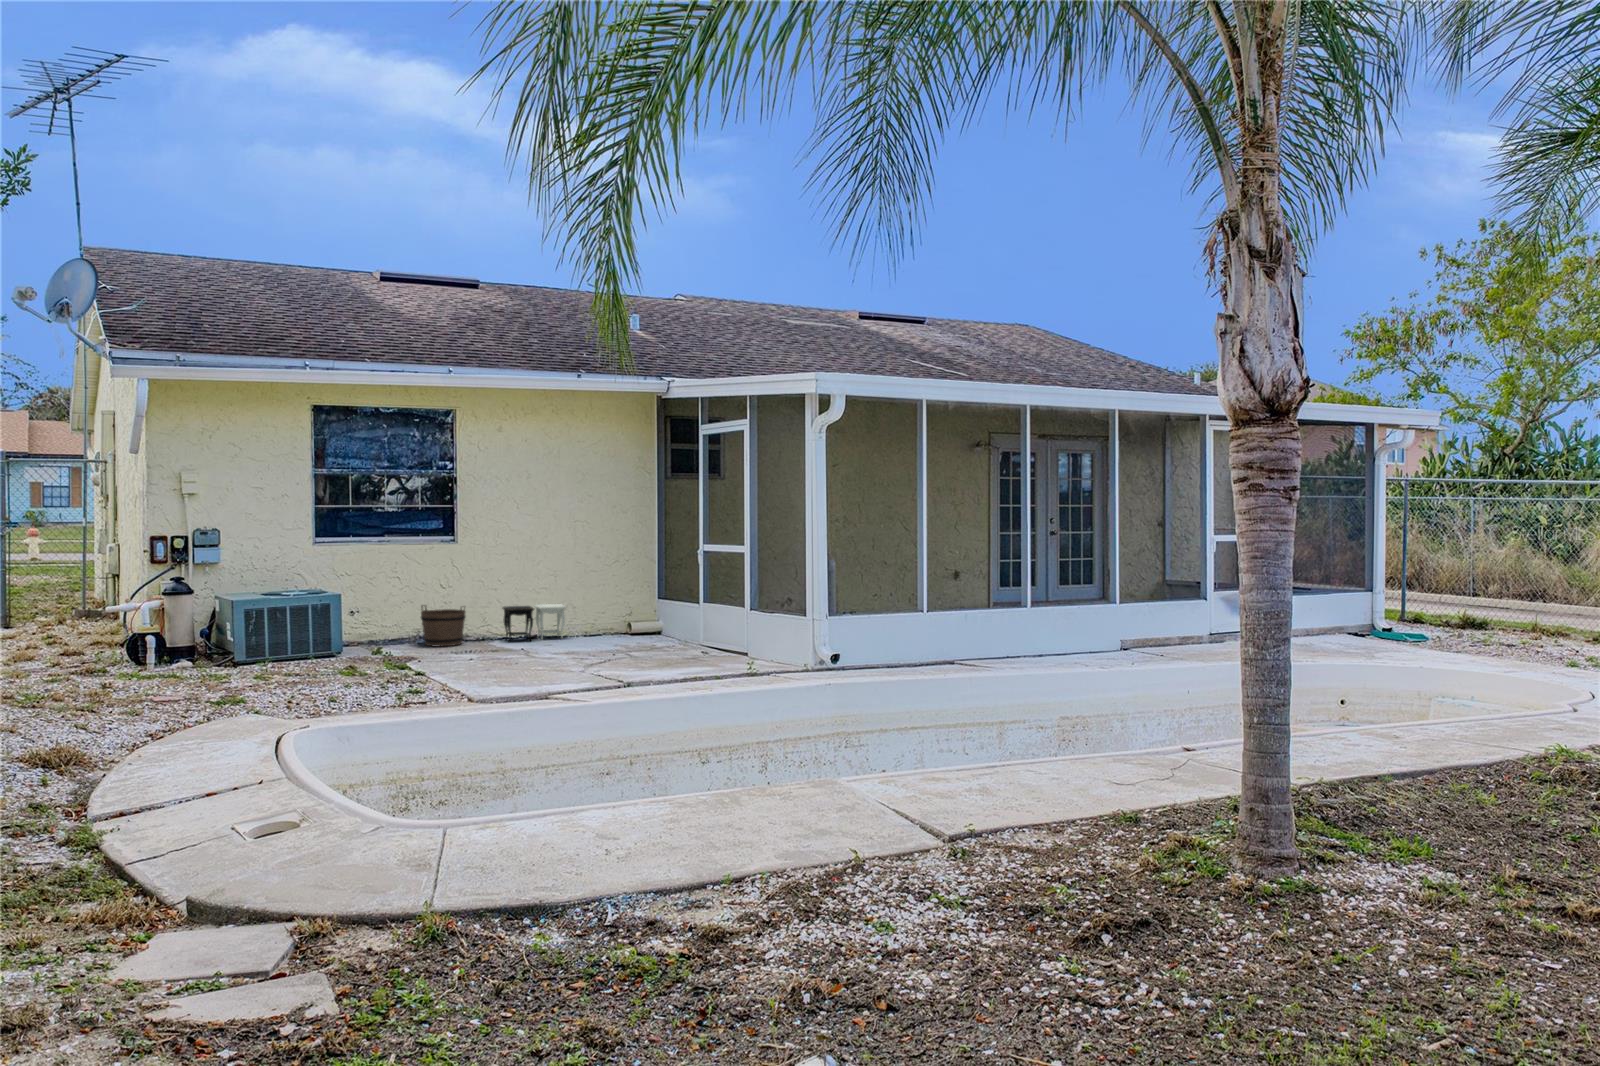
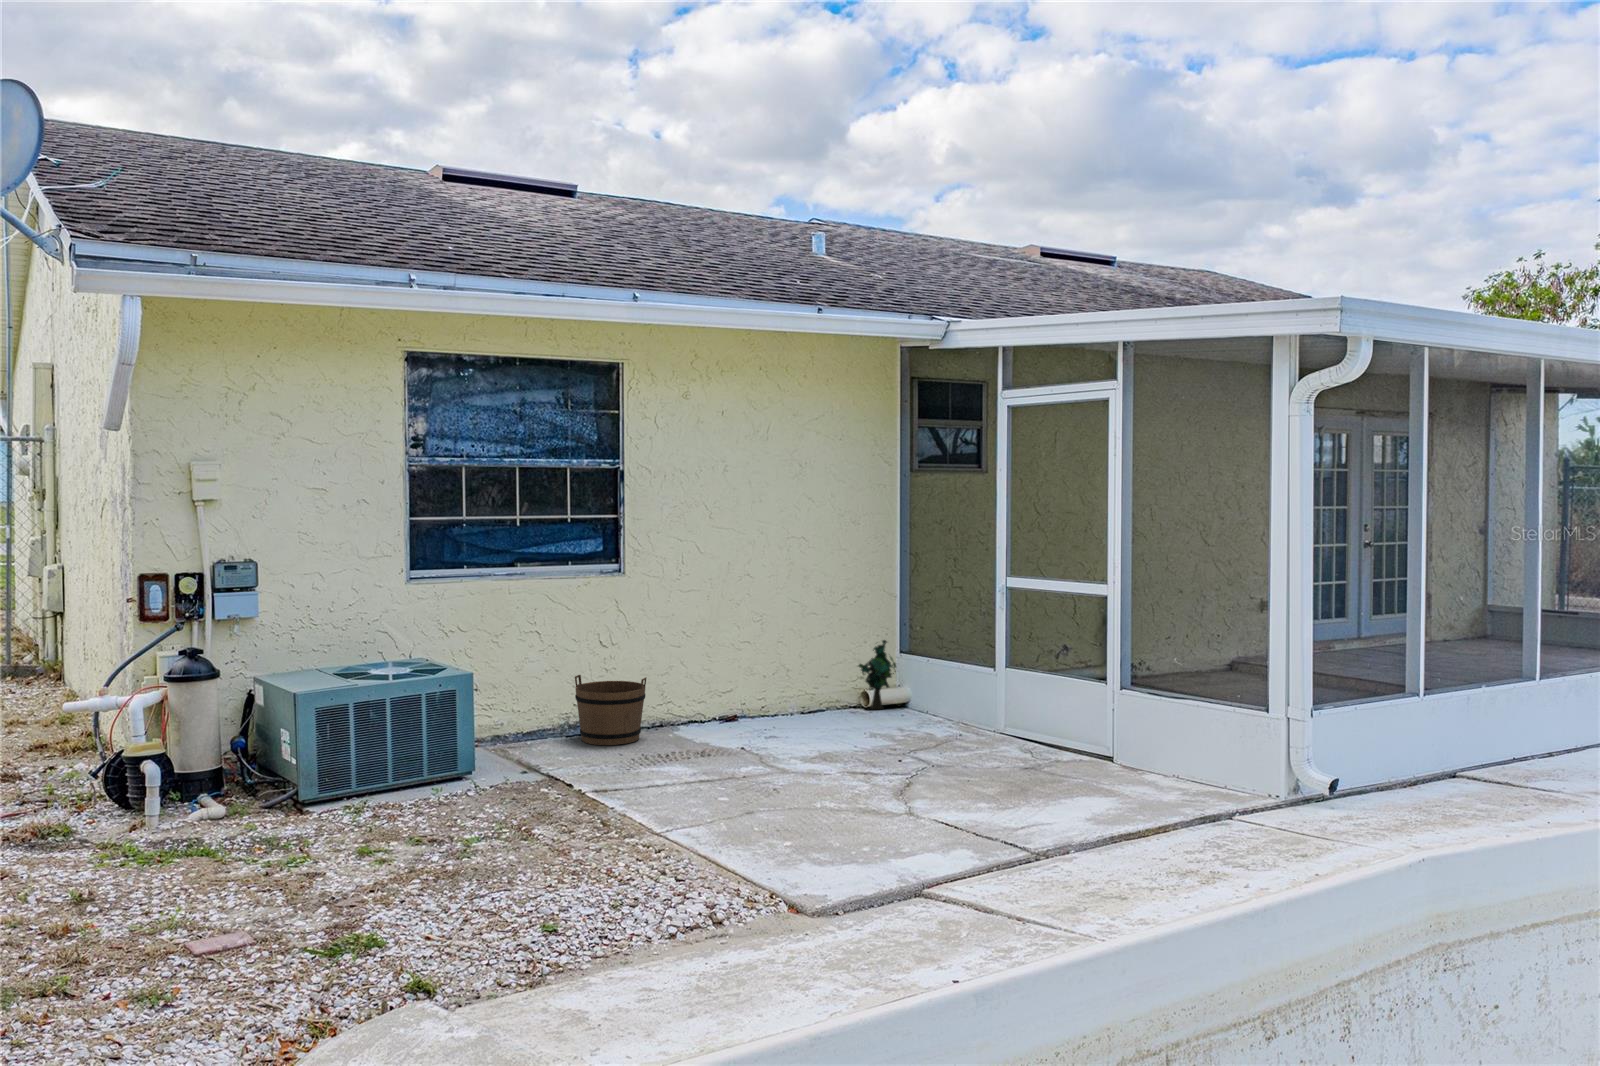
decorative plant: none [622,588,649,634] -> present [859,640,896,709]
side table: present [503,604,566,641] -> none [692,667,790,733]

